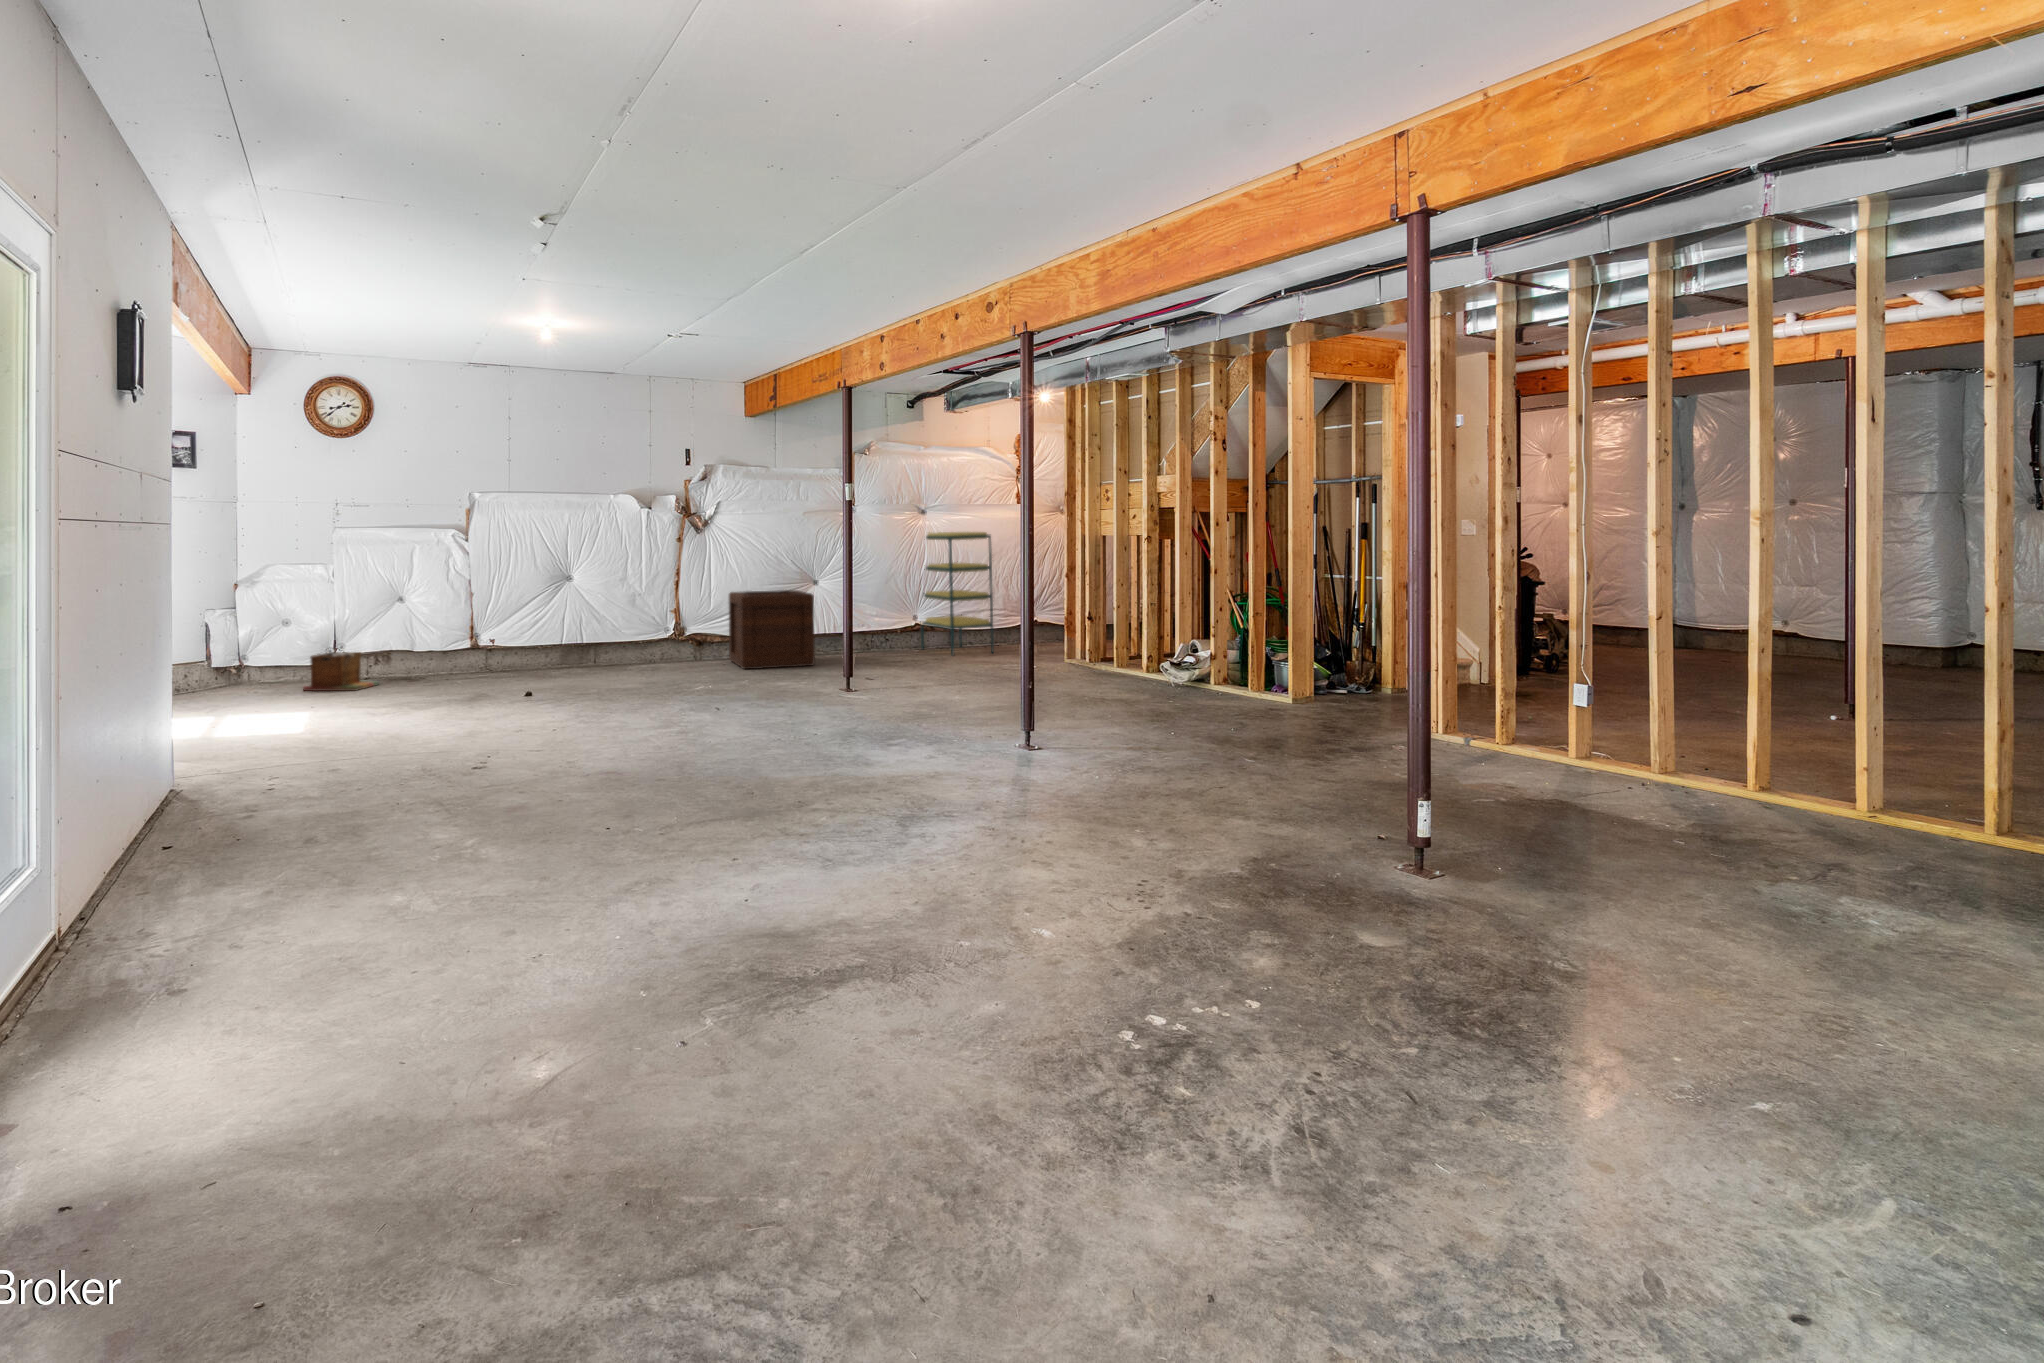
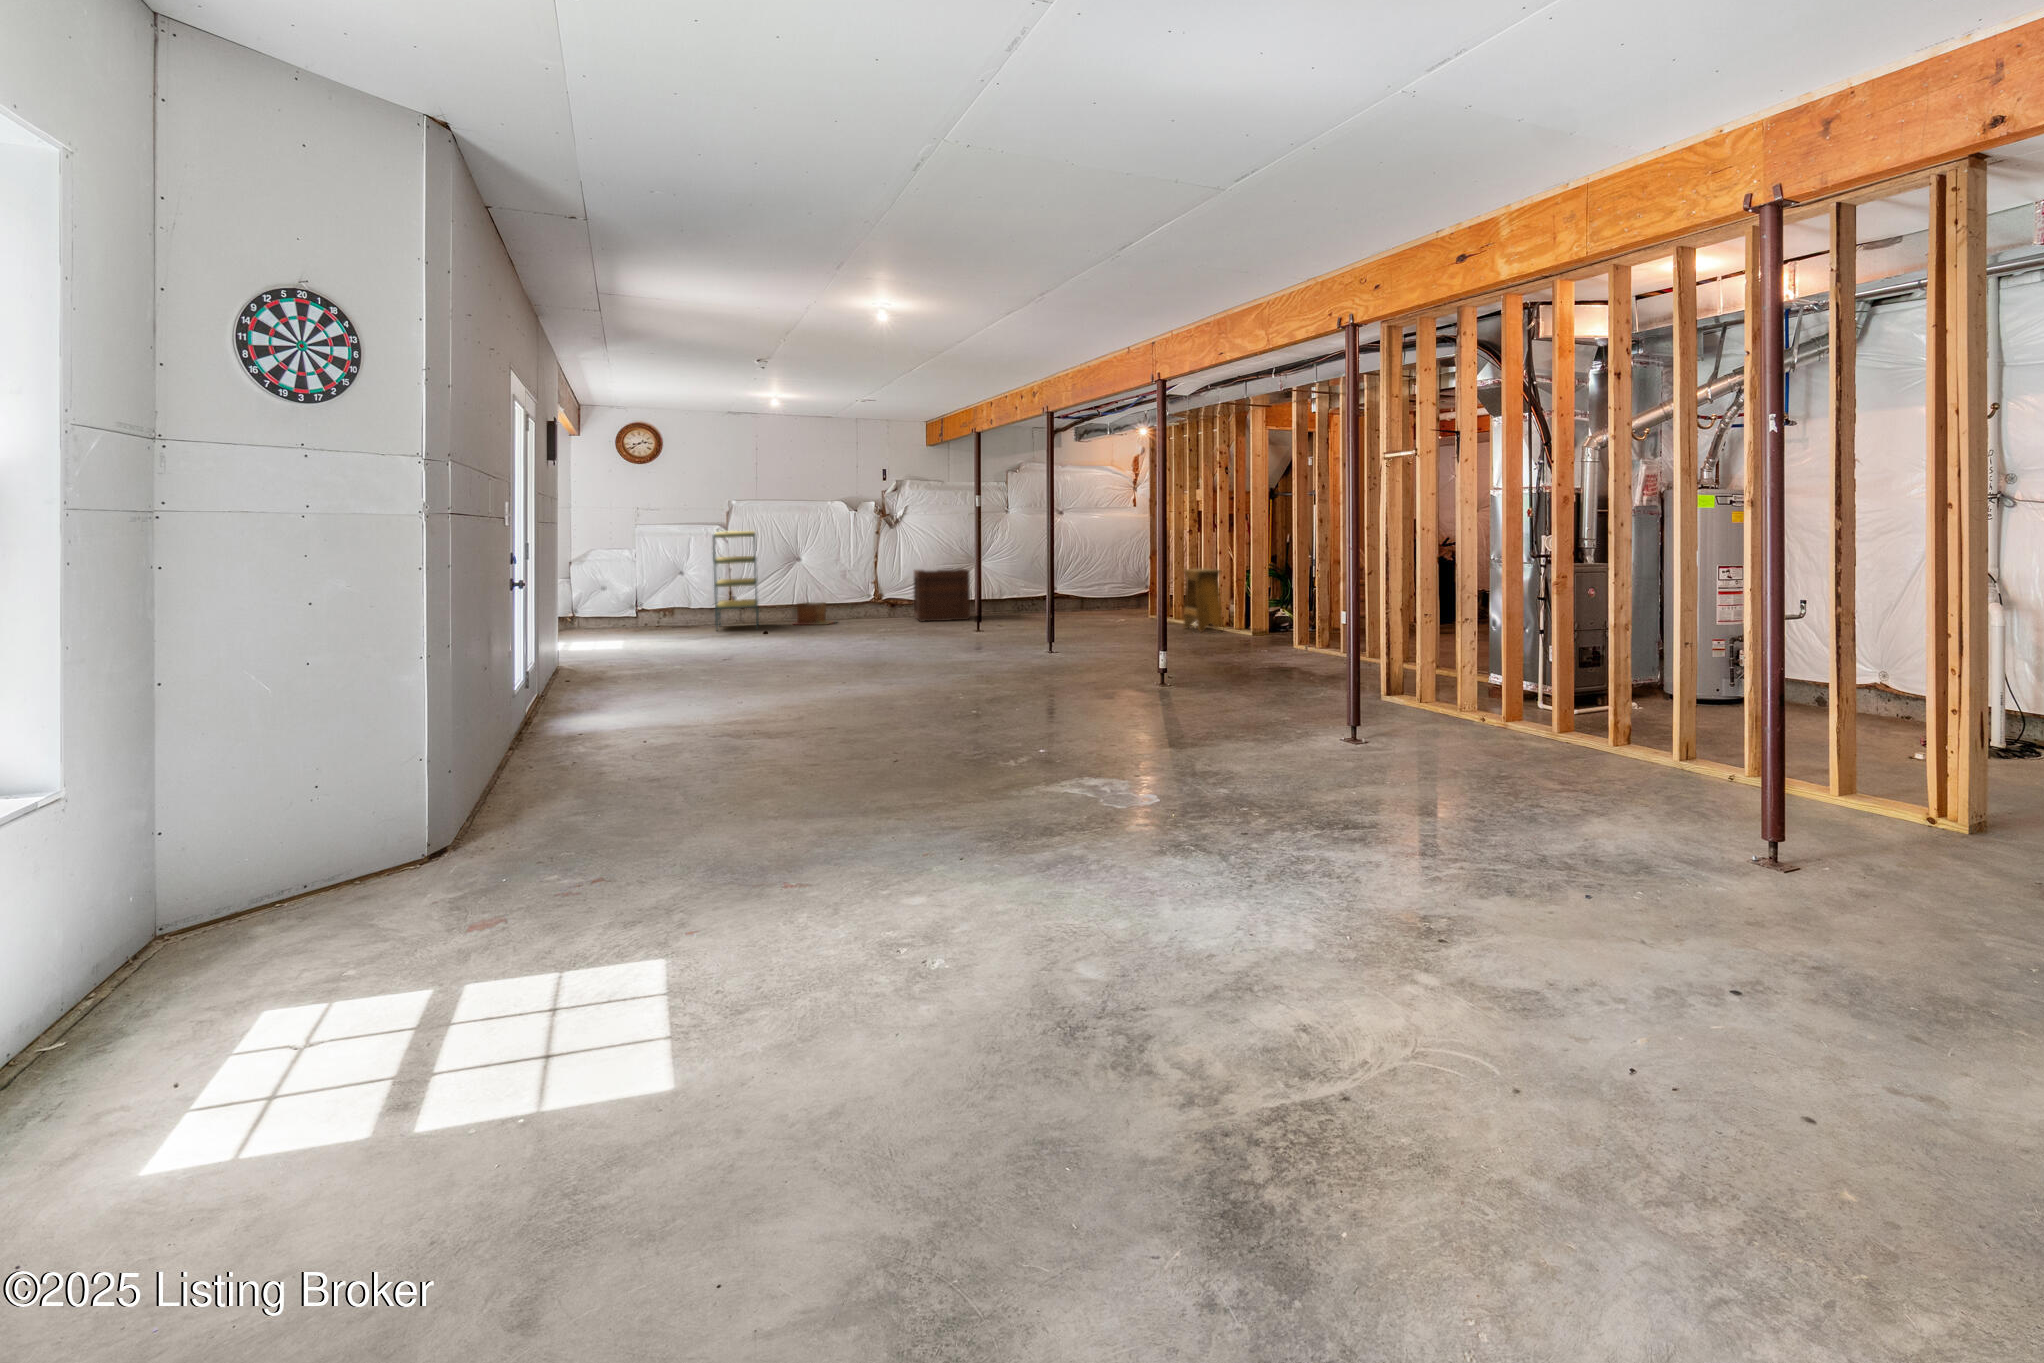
shelving unit: present [921,532,994,656] -> present [713,531,759,629]
stool: none [1169,596,1242,698] -> present [1183,568,1223,632]
laundry basket: present [303,652,379,691] -> present [794,602,836,625]

